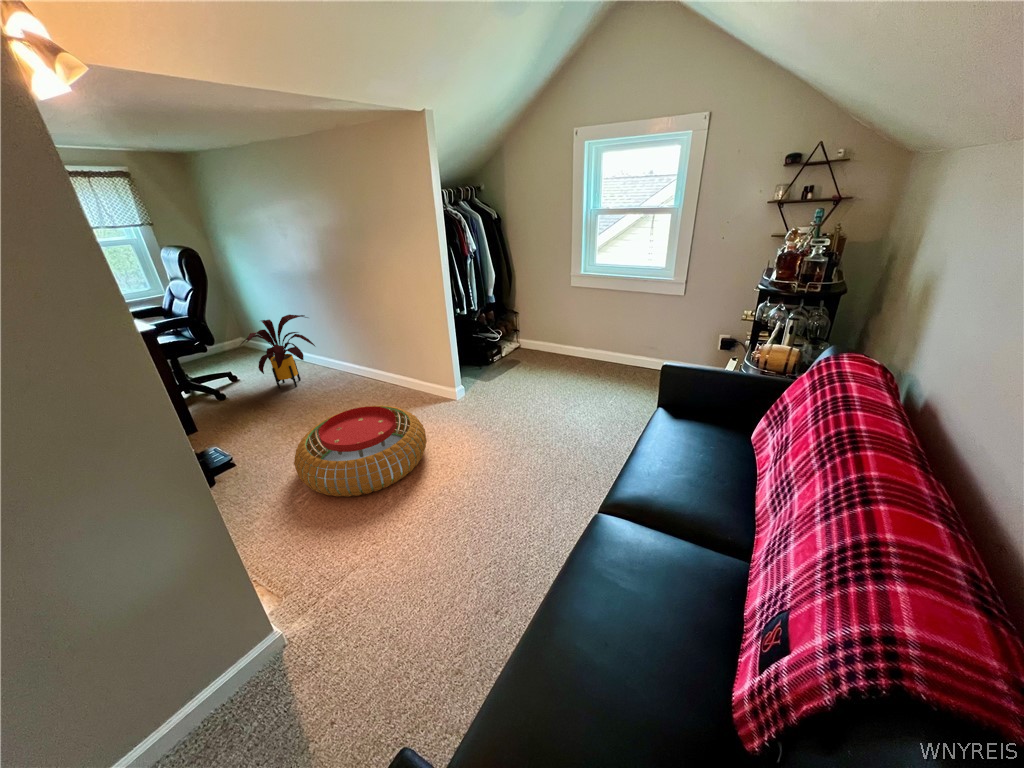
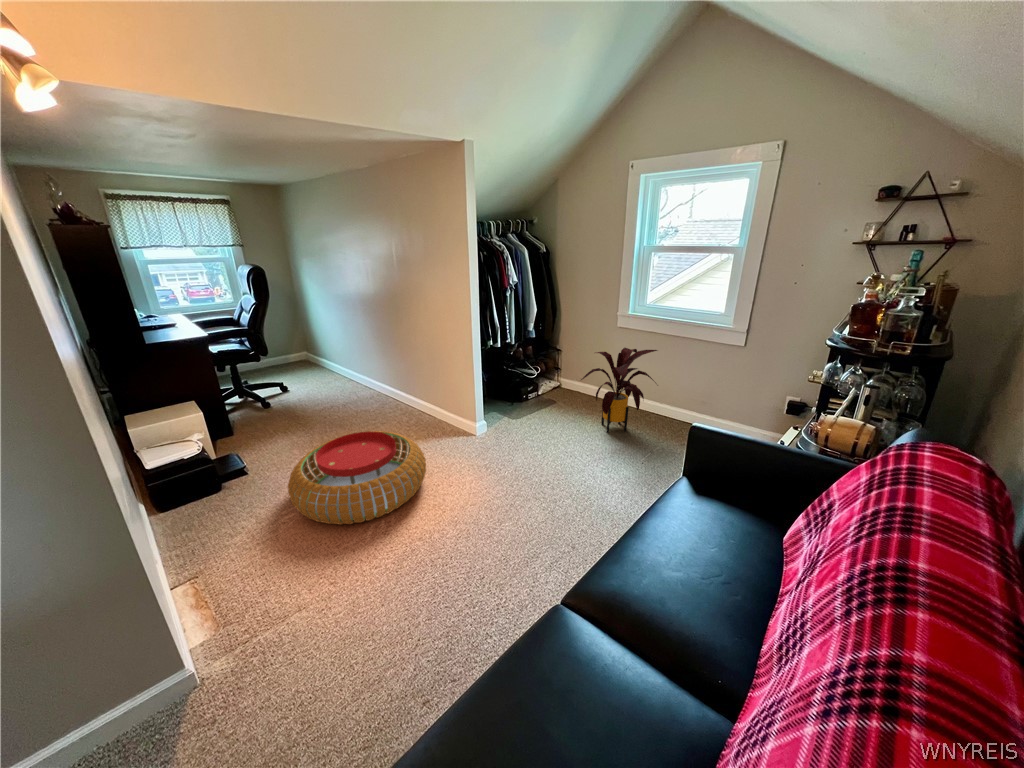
house plant: present [241,315,315,389] -> present [581,348,657,432]

